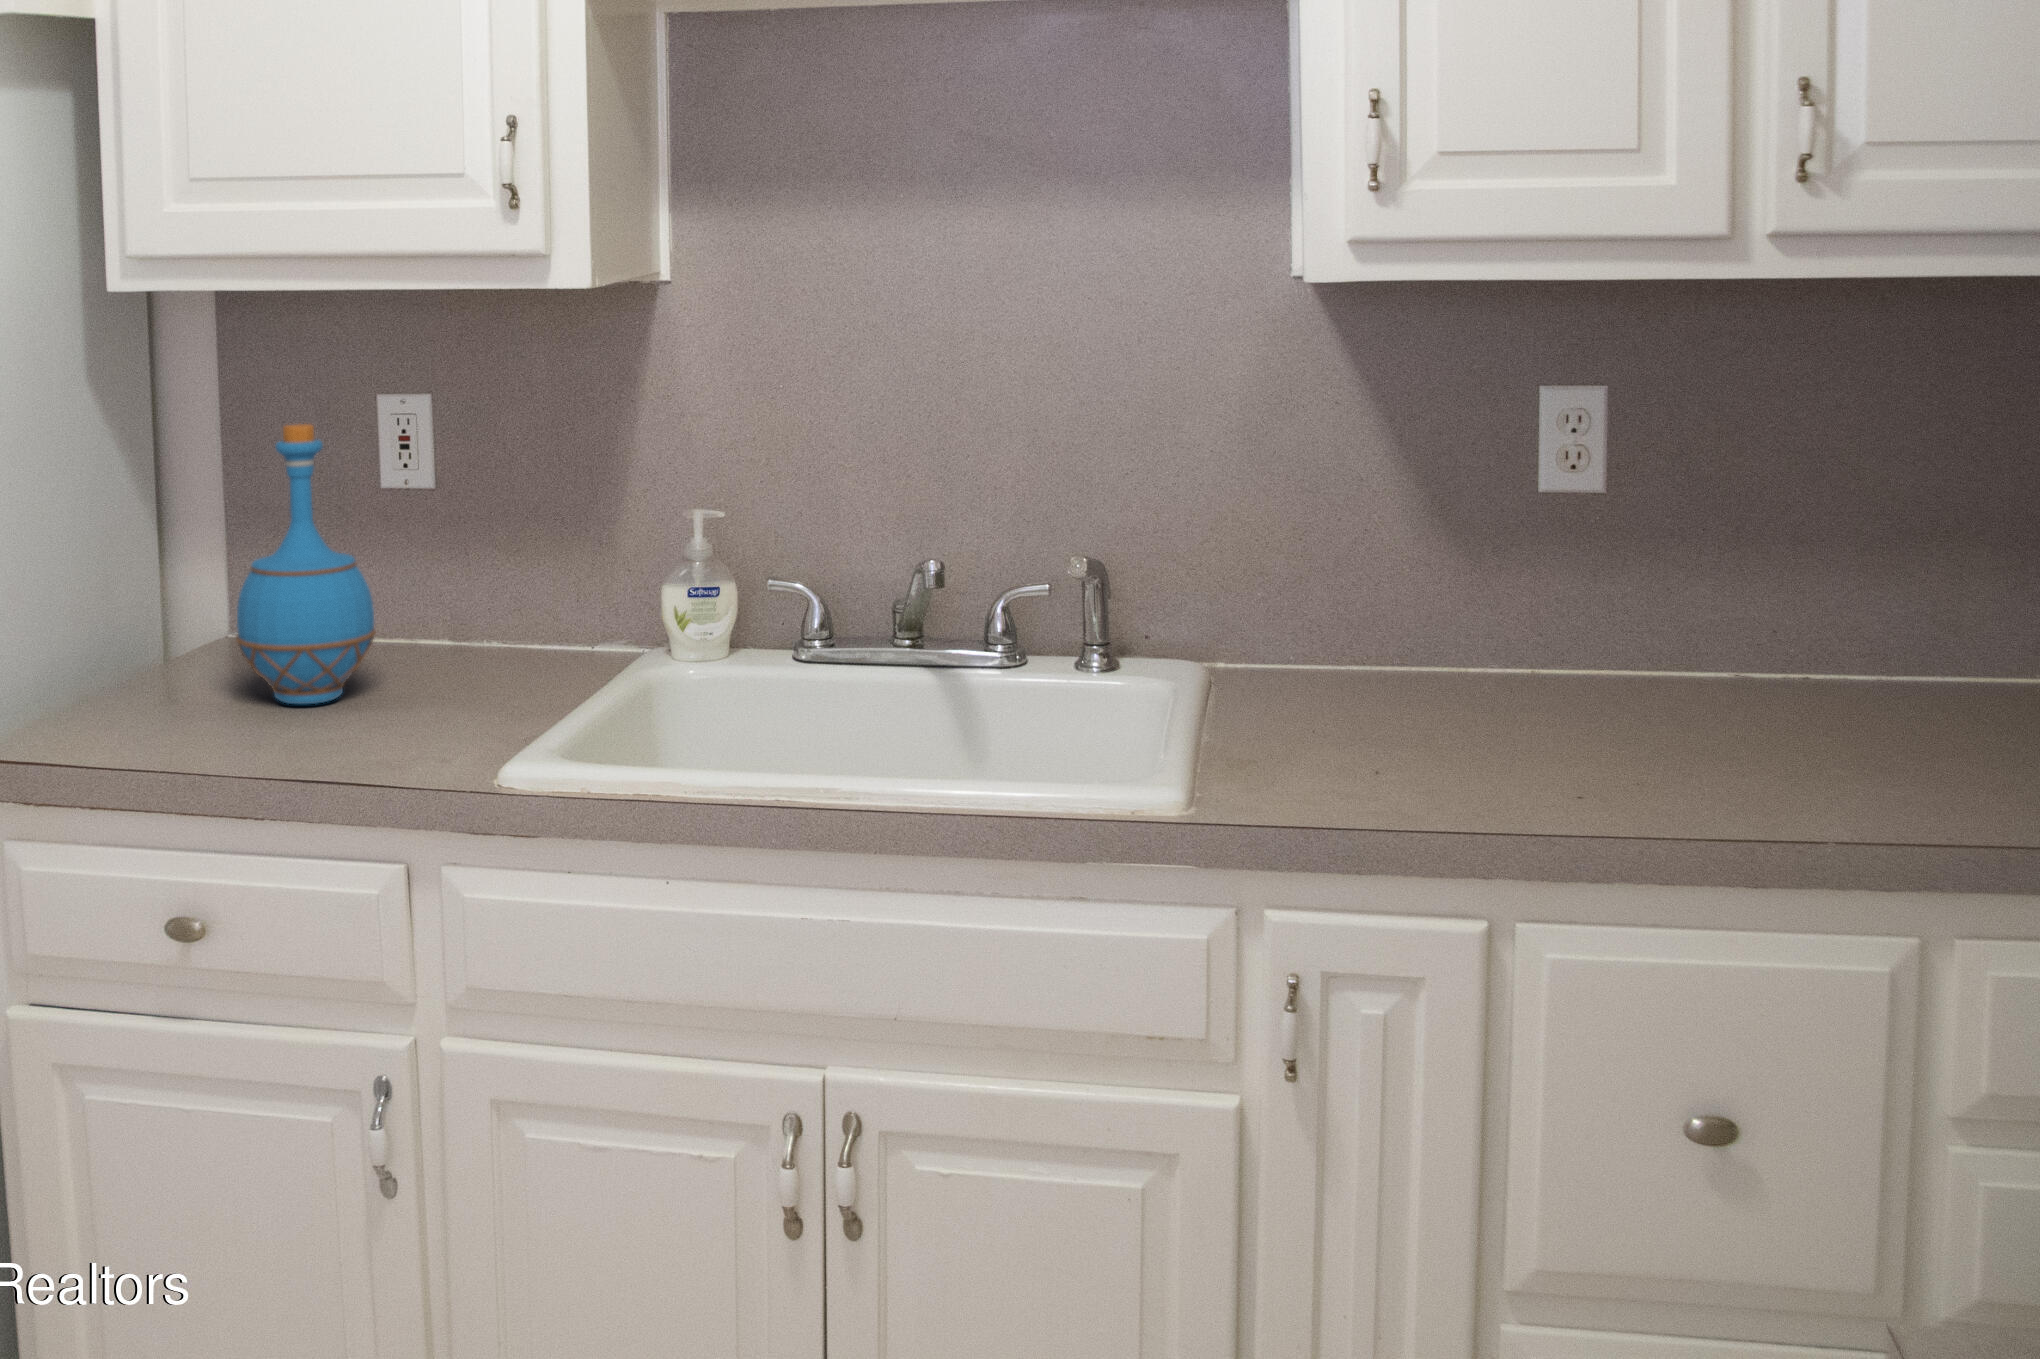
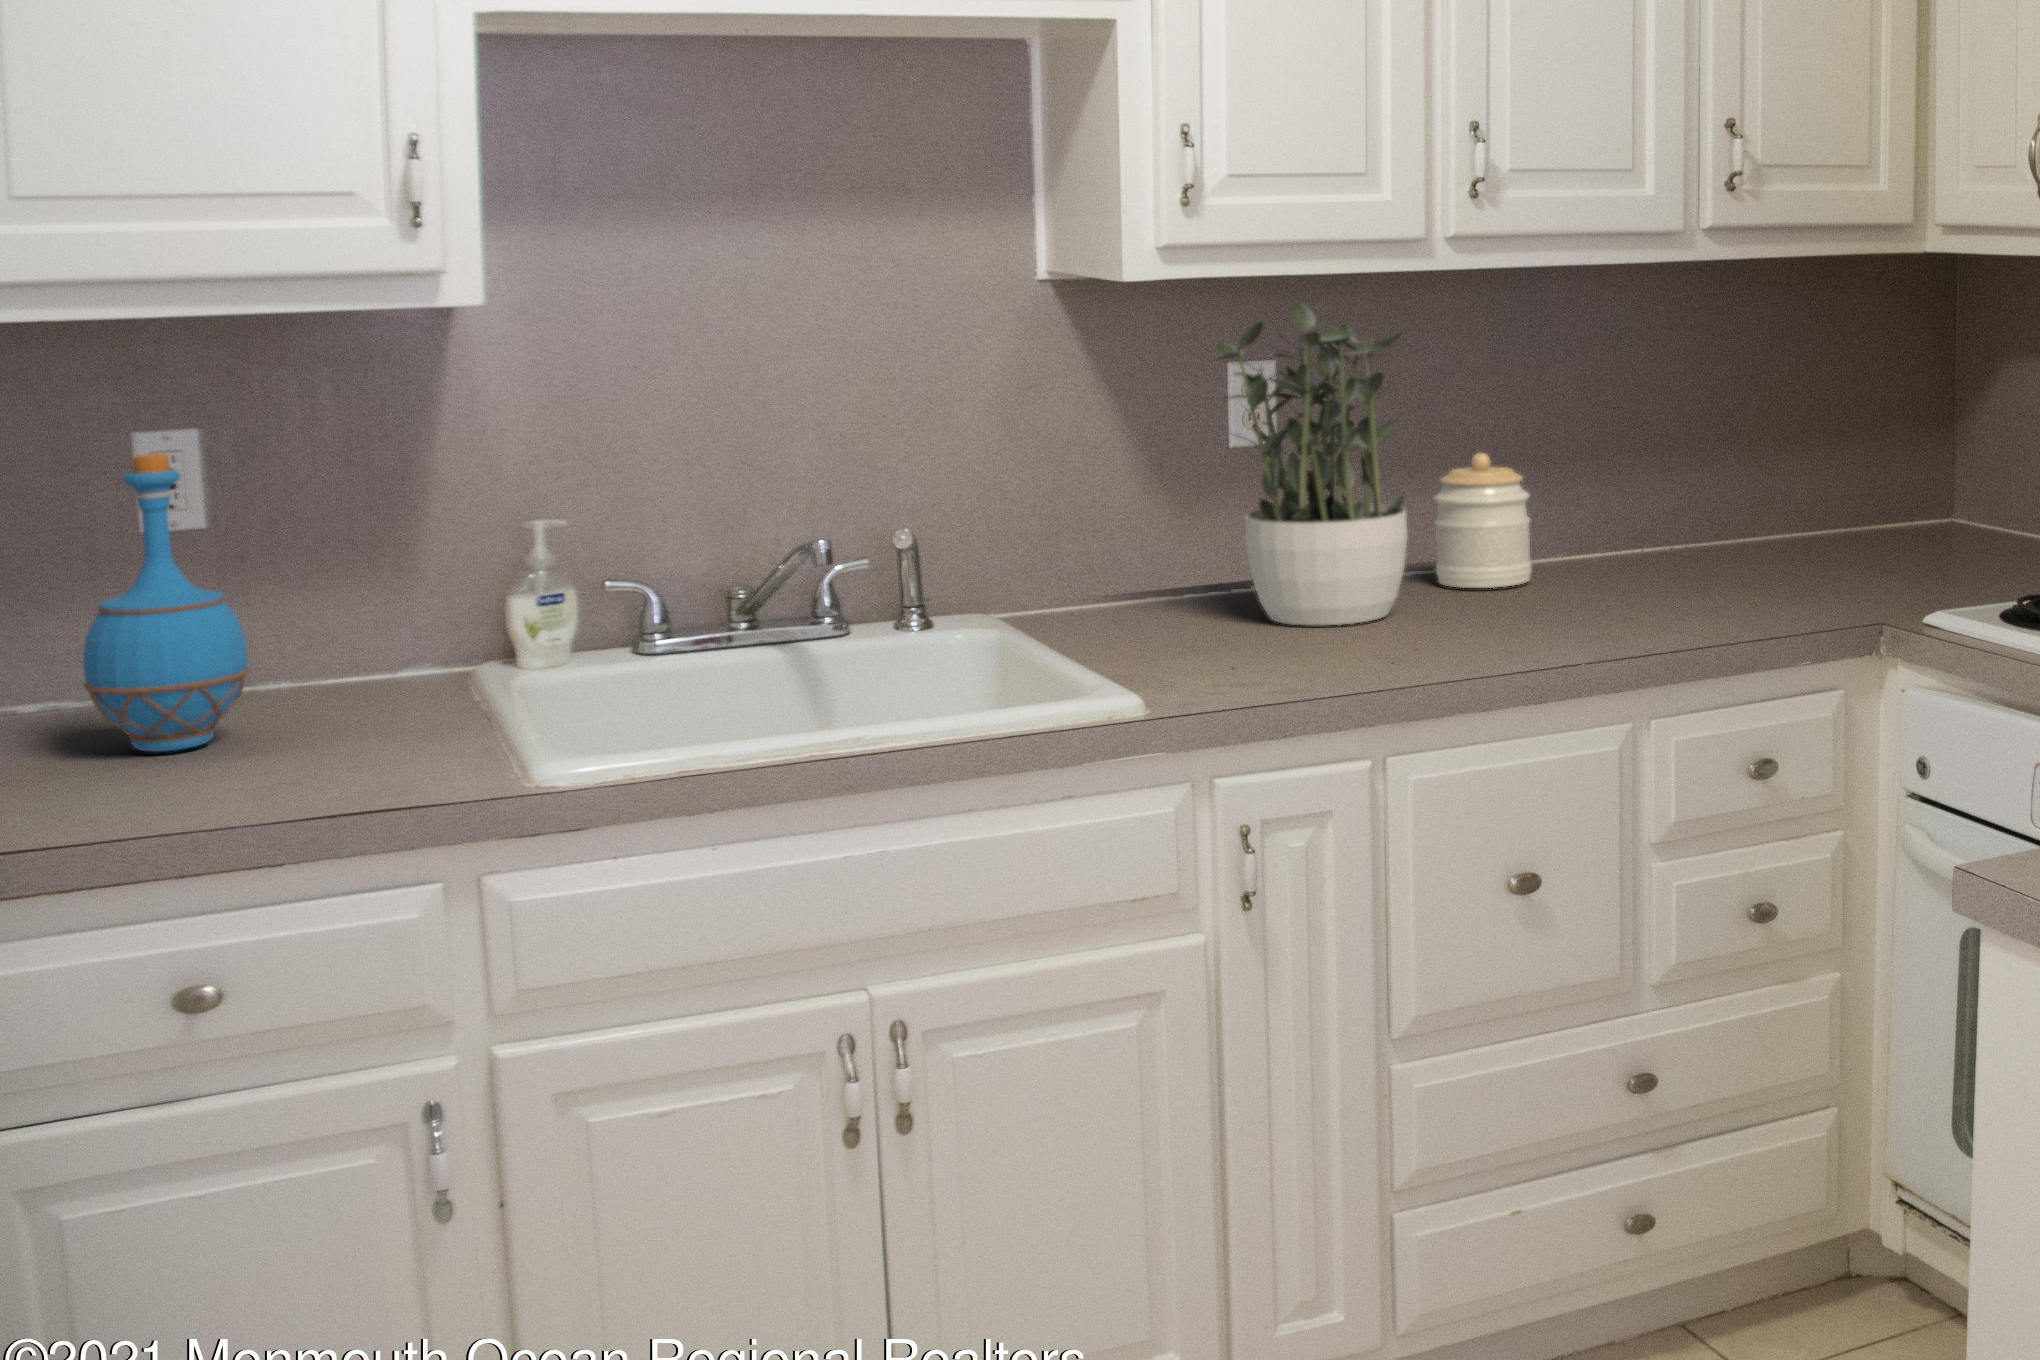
potted plant: none [1427,313,1748,757] -> present [1215,300,1407,625]
jar: none [1822,533,1982,730] -> present [1434,453,1532,588]

